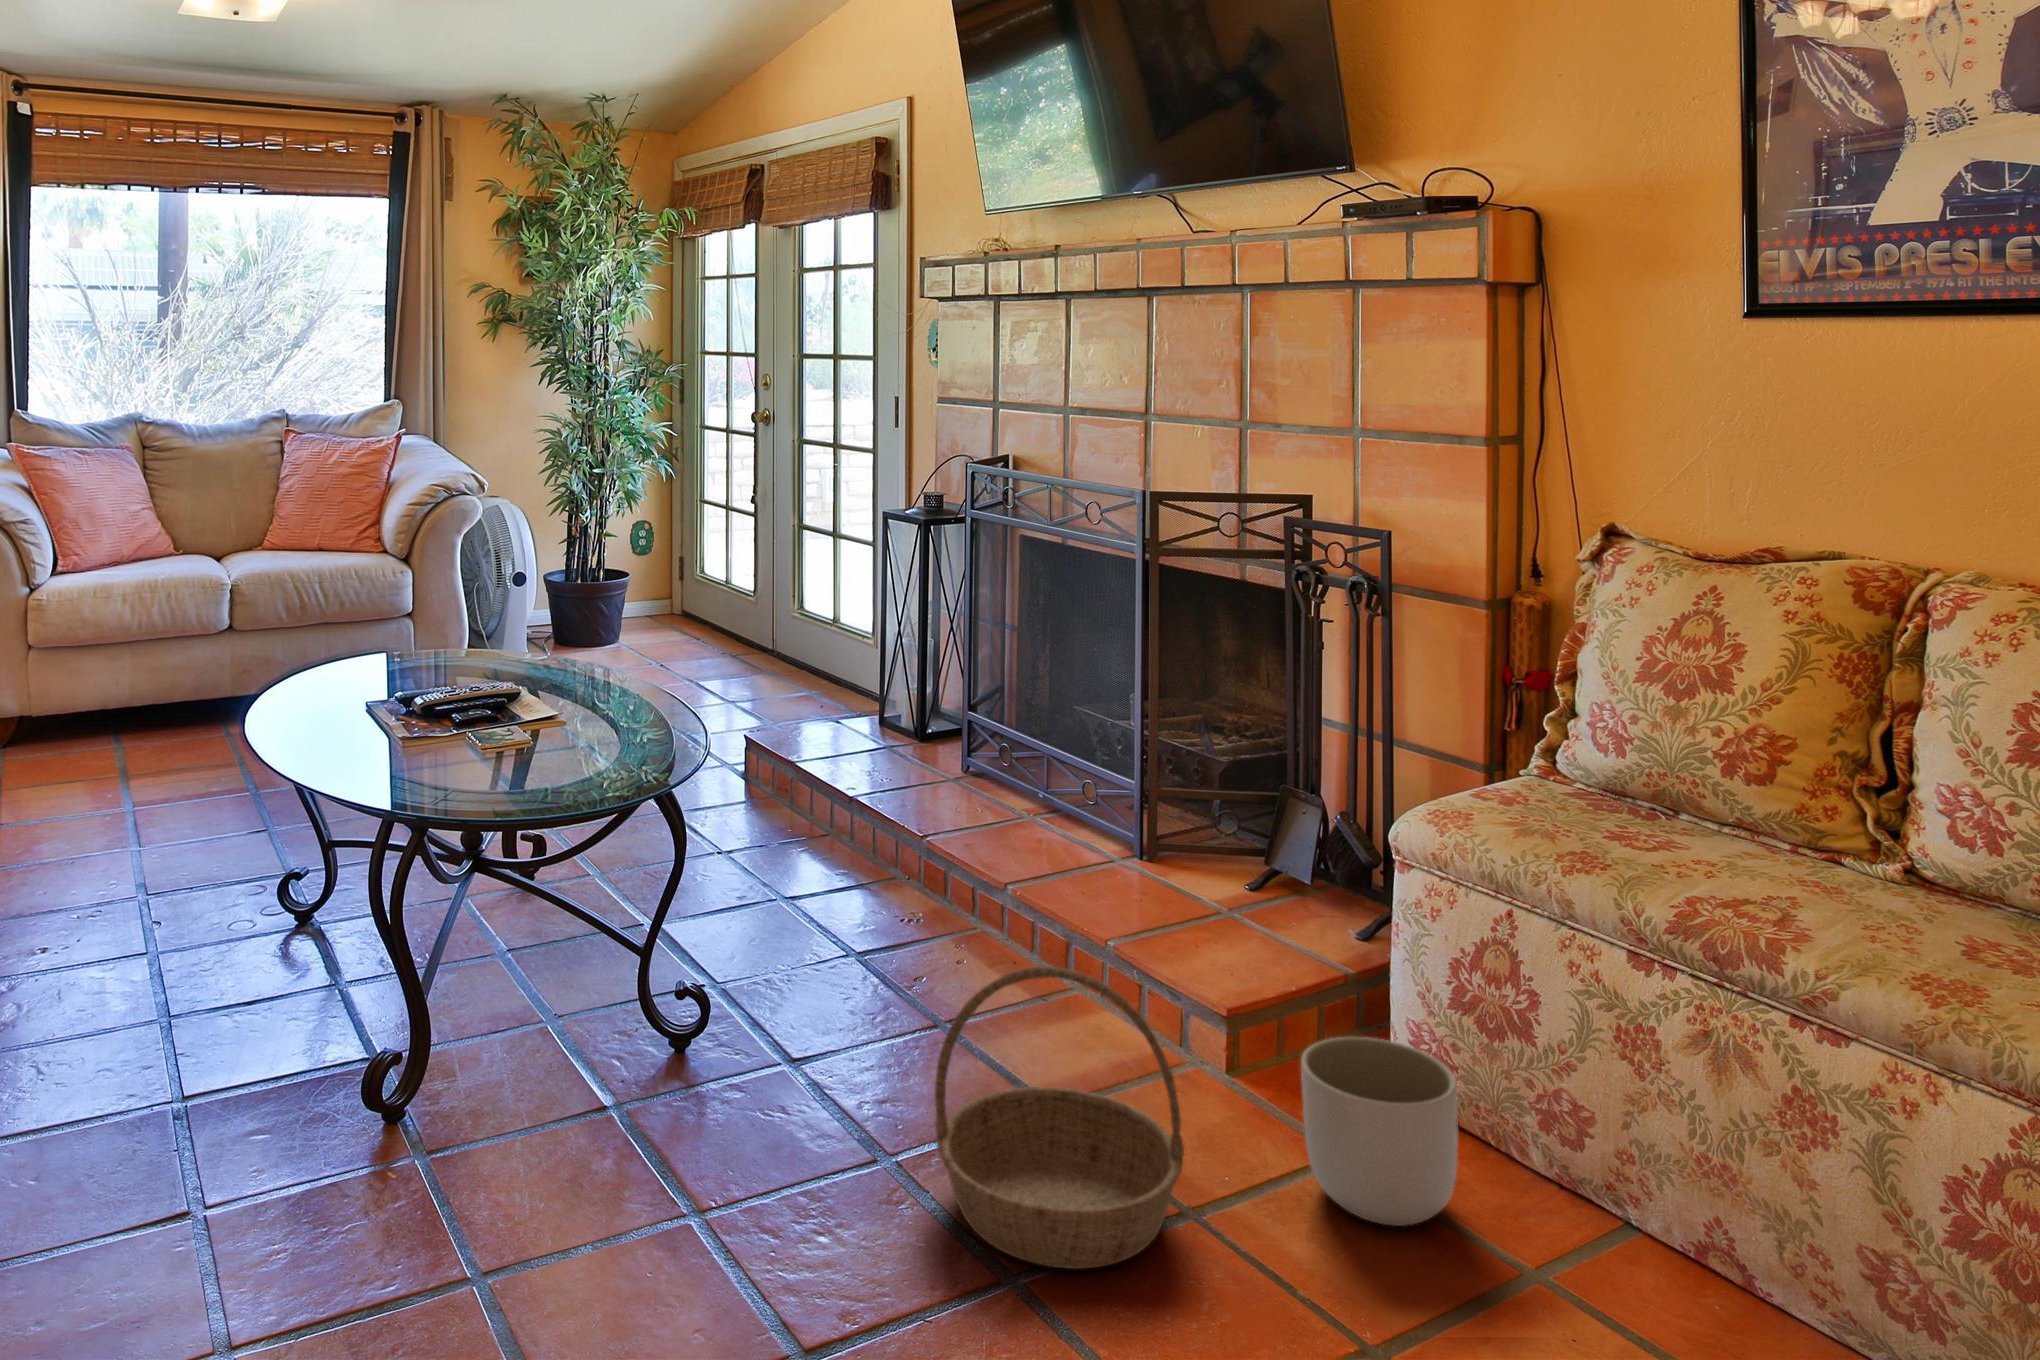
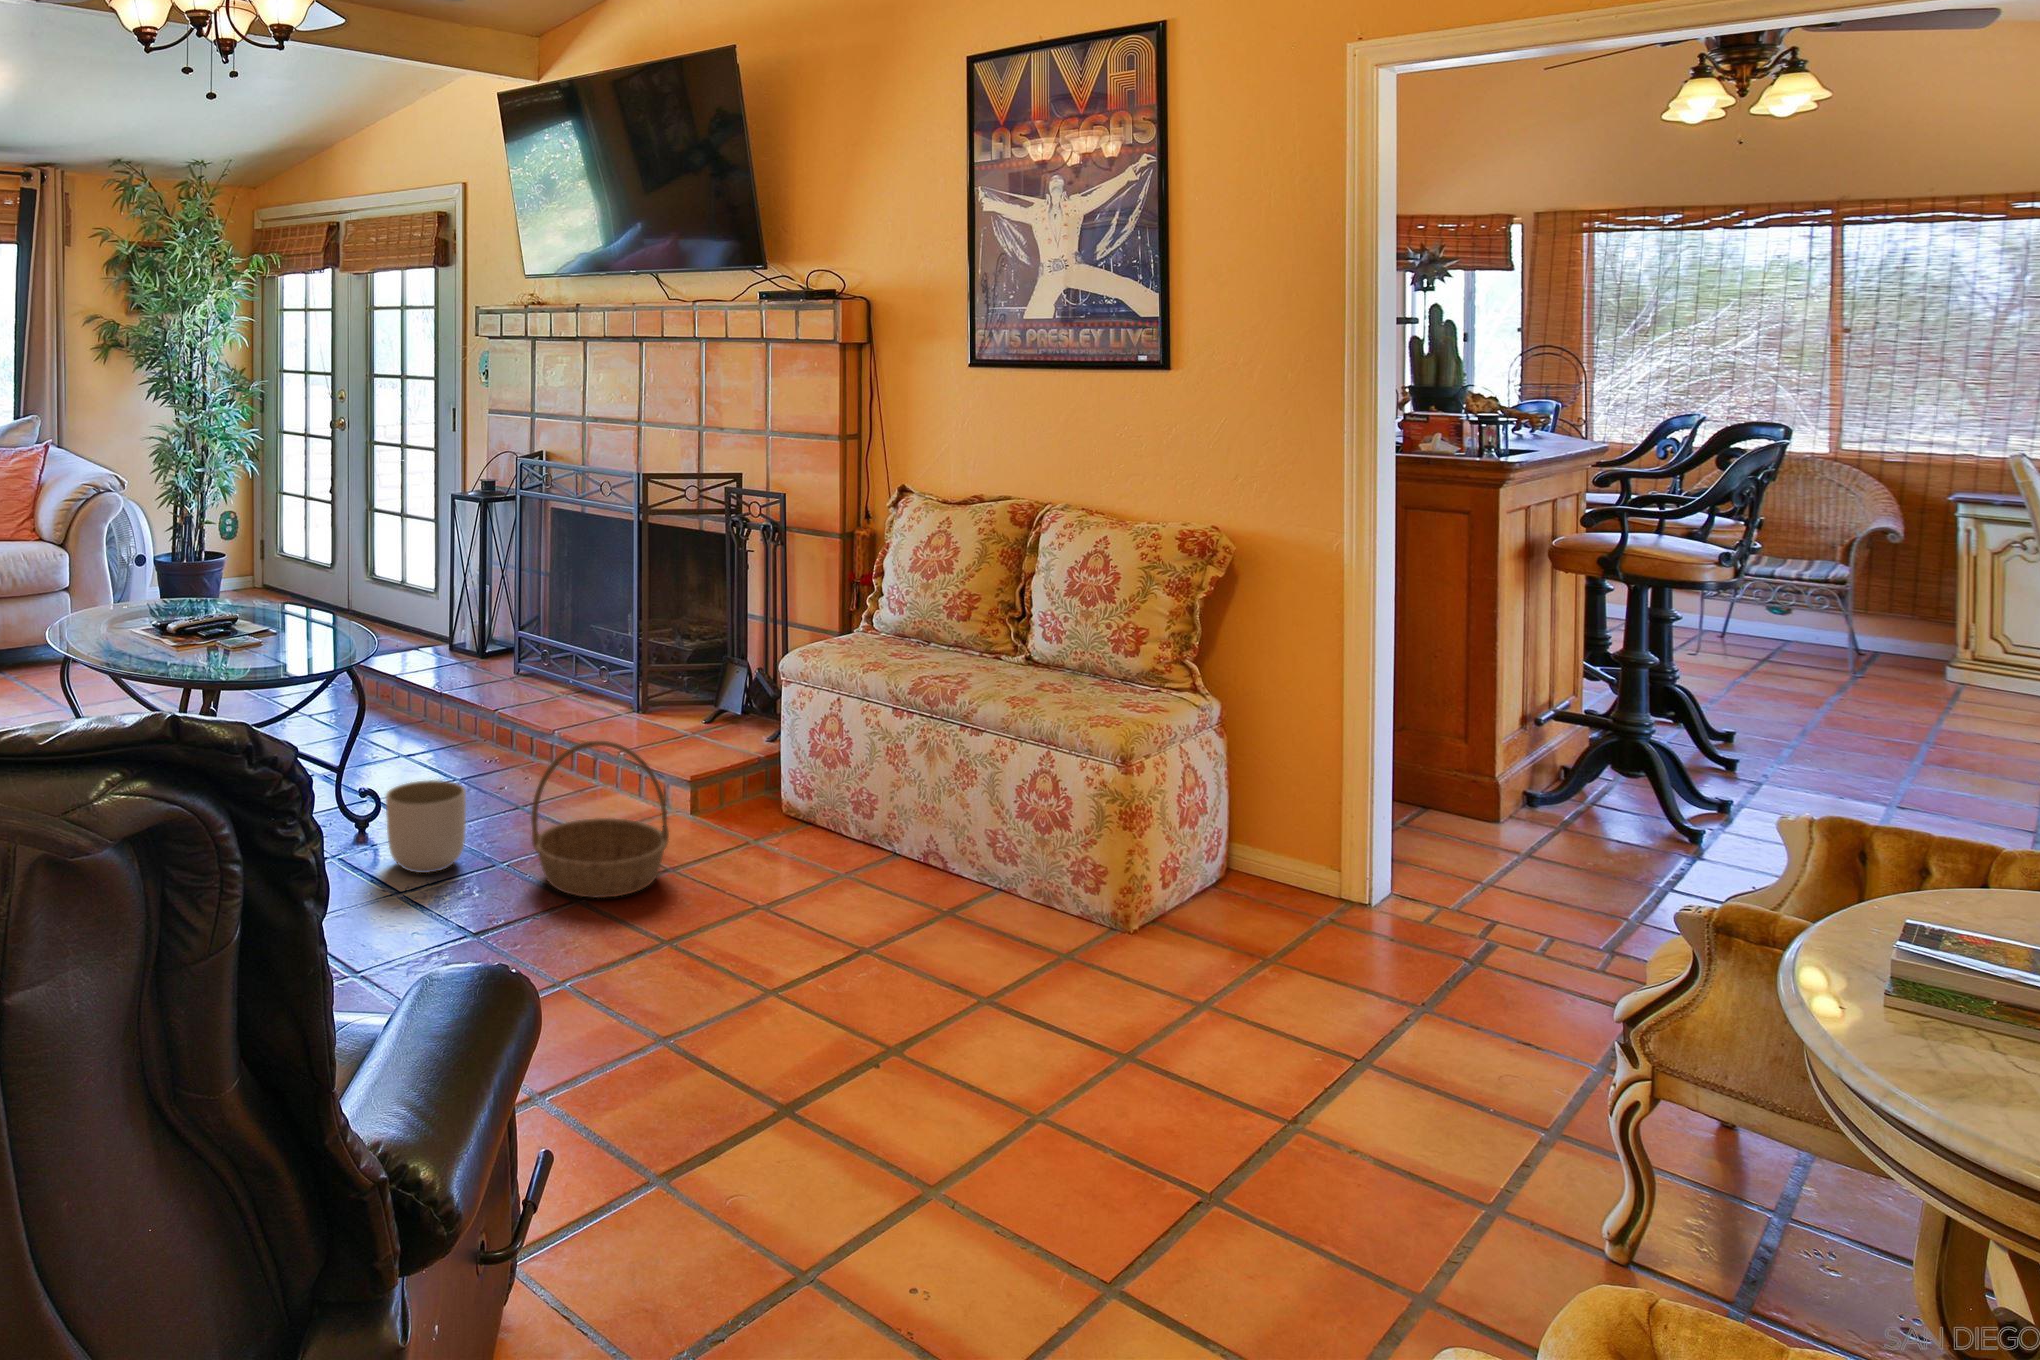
planter: present [1301,1037,1458,1226] -> present [386,780,466,873]

